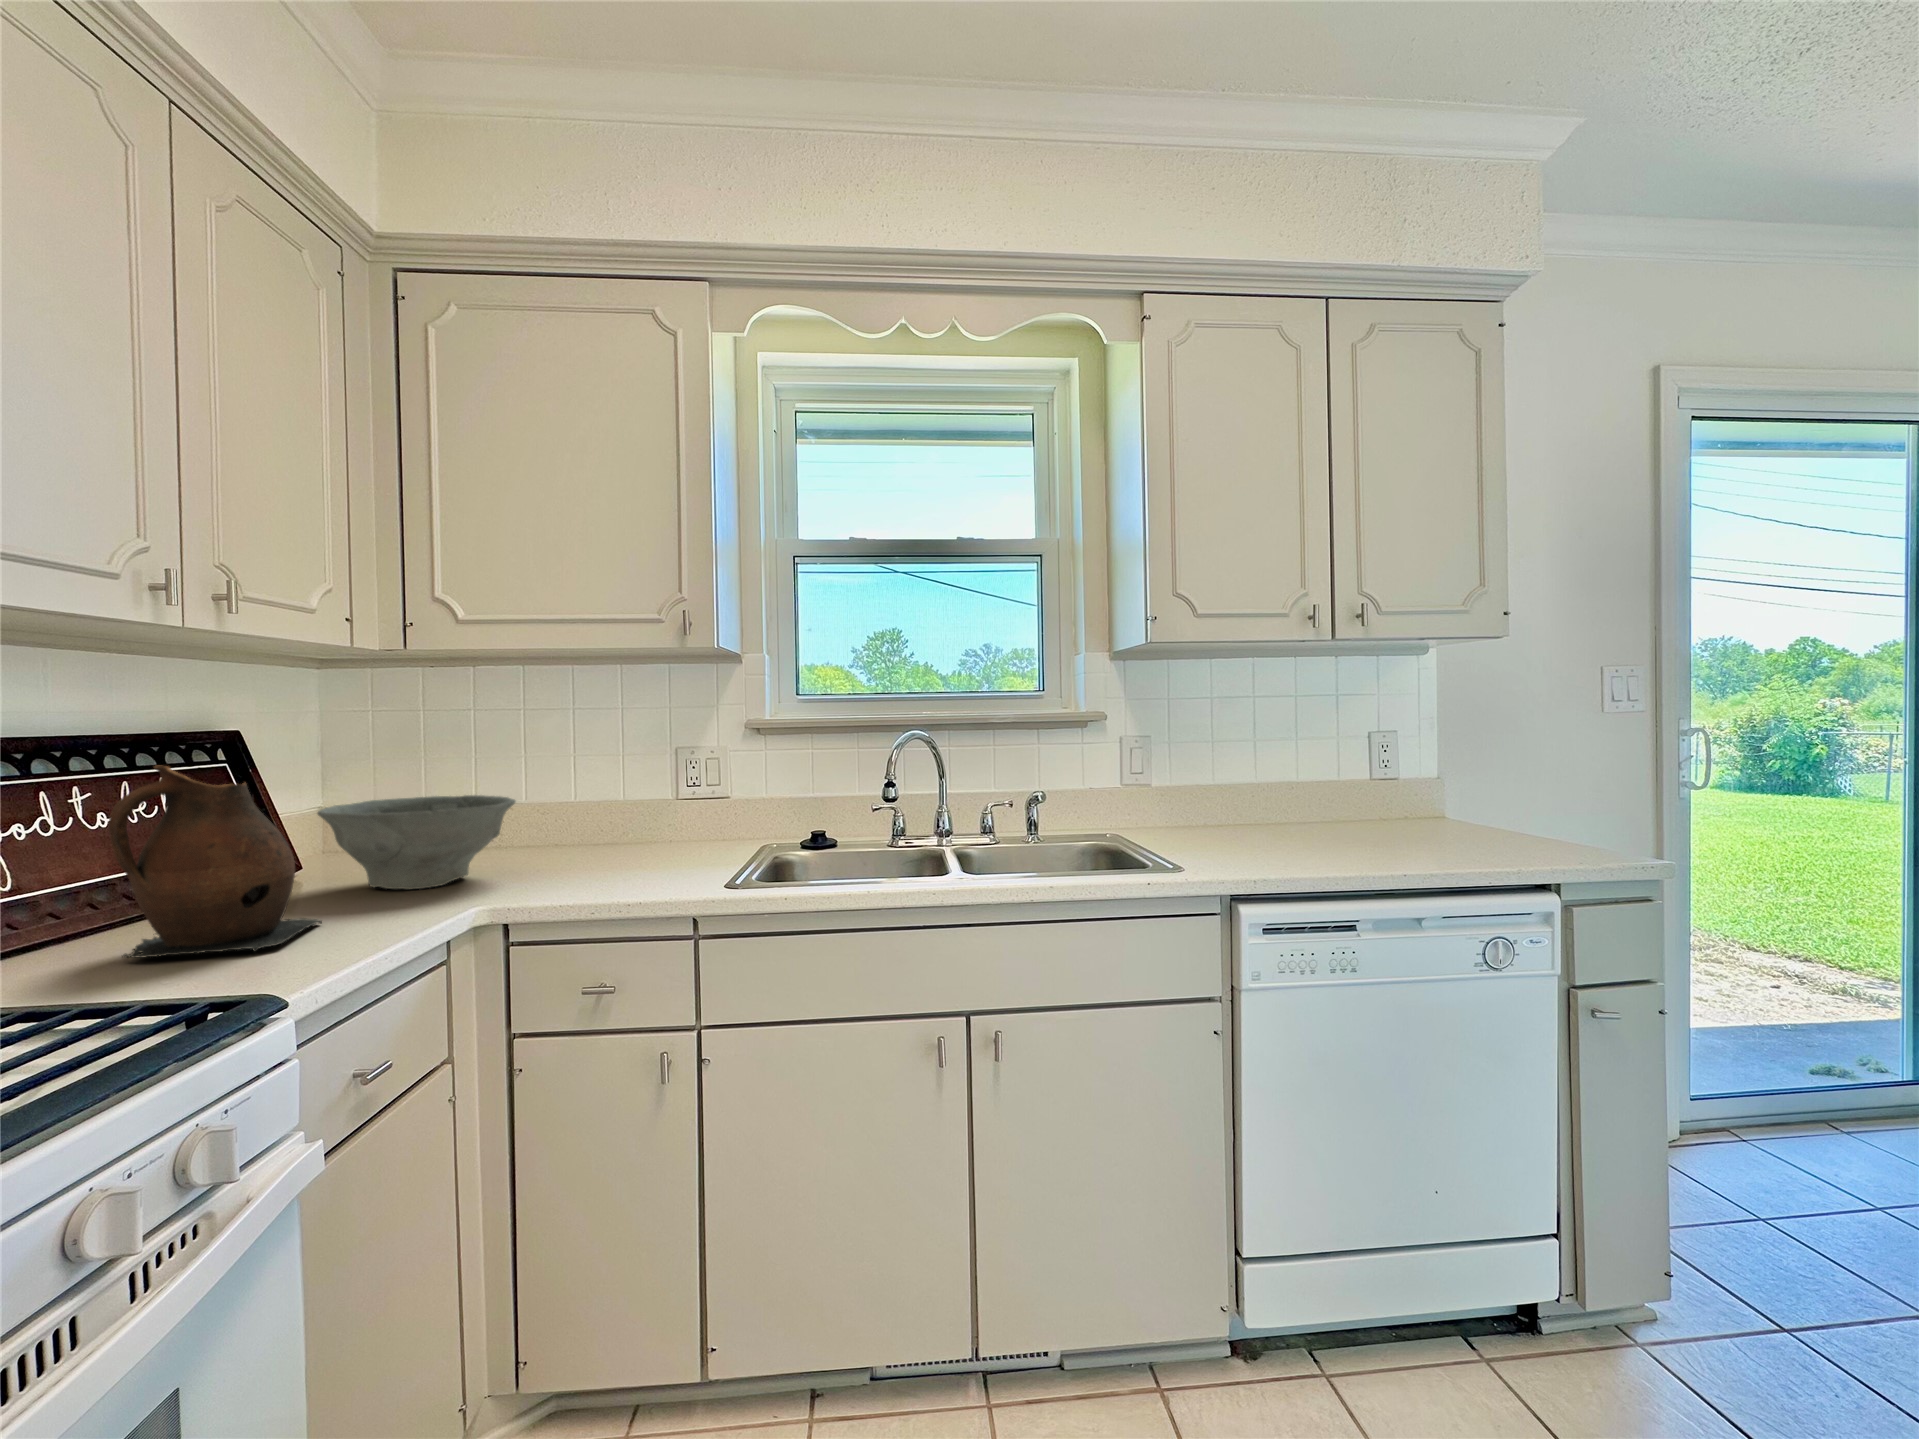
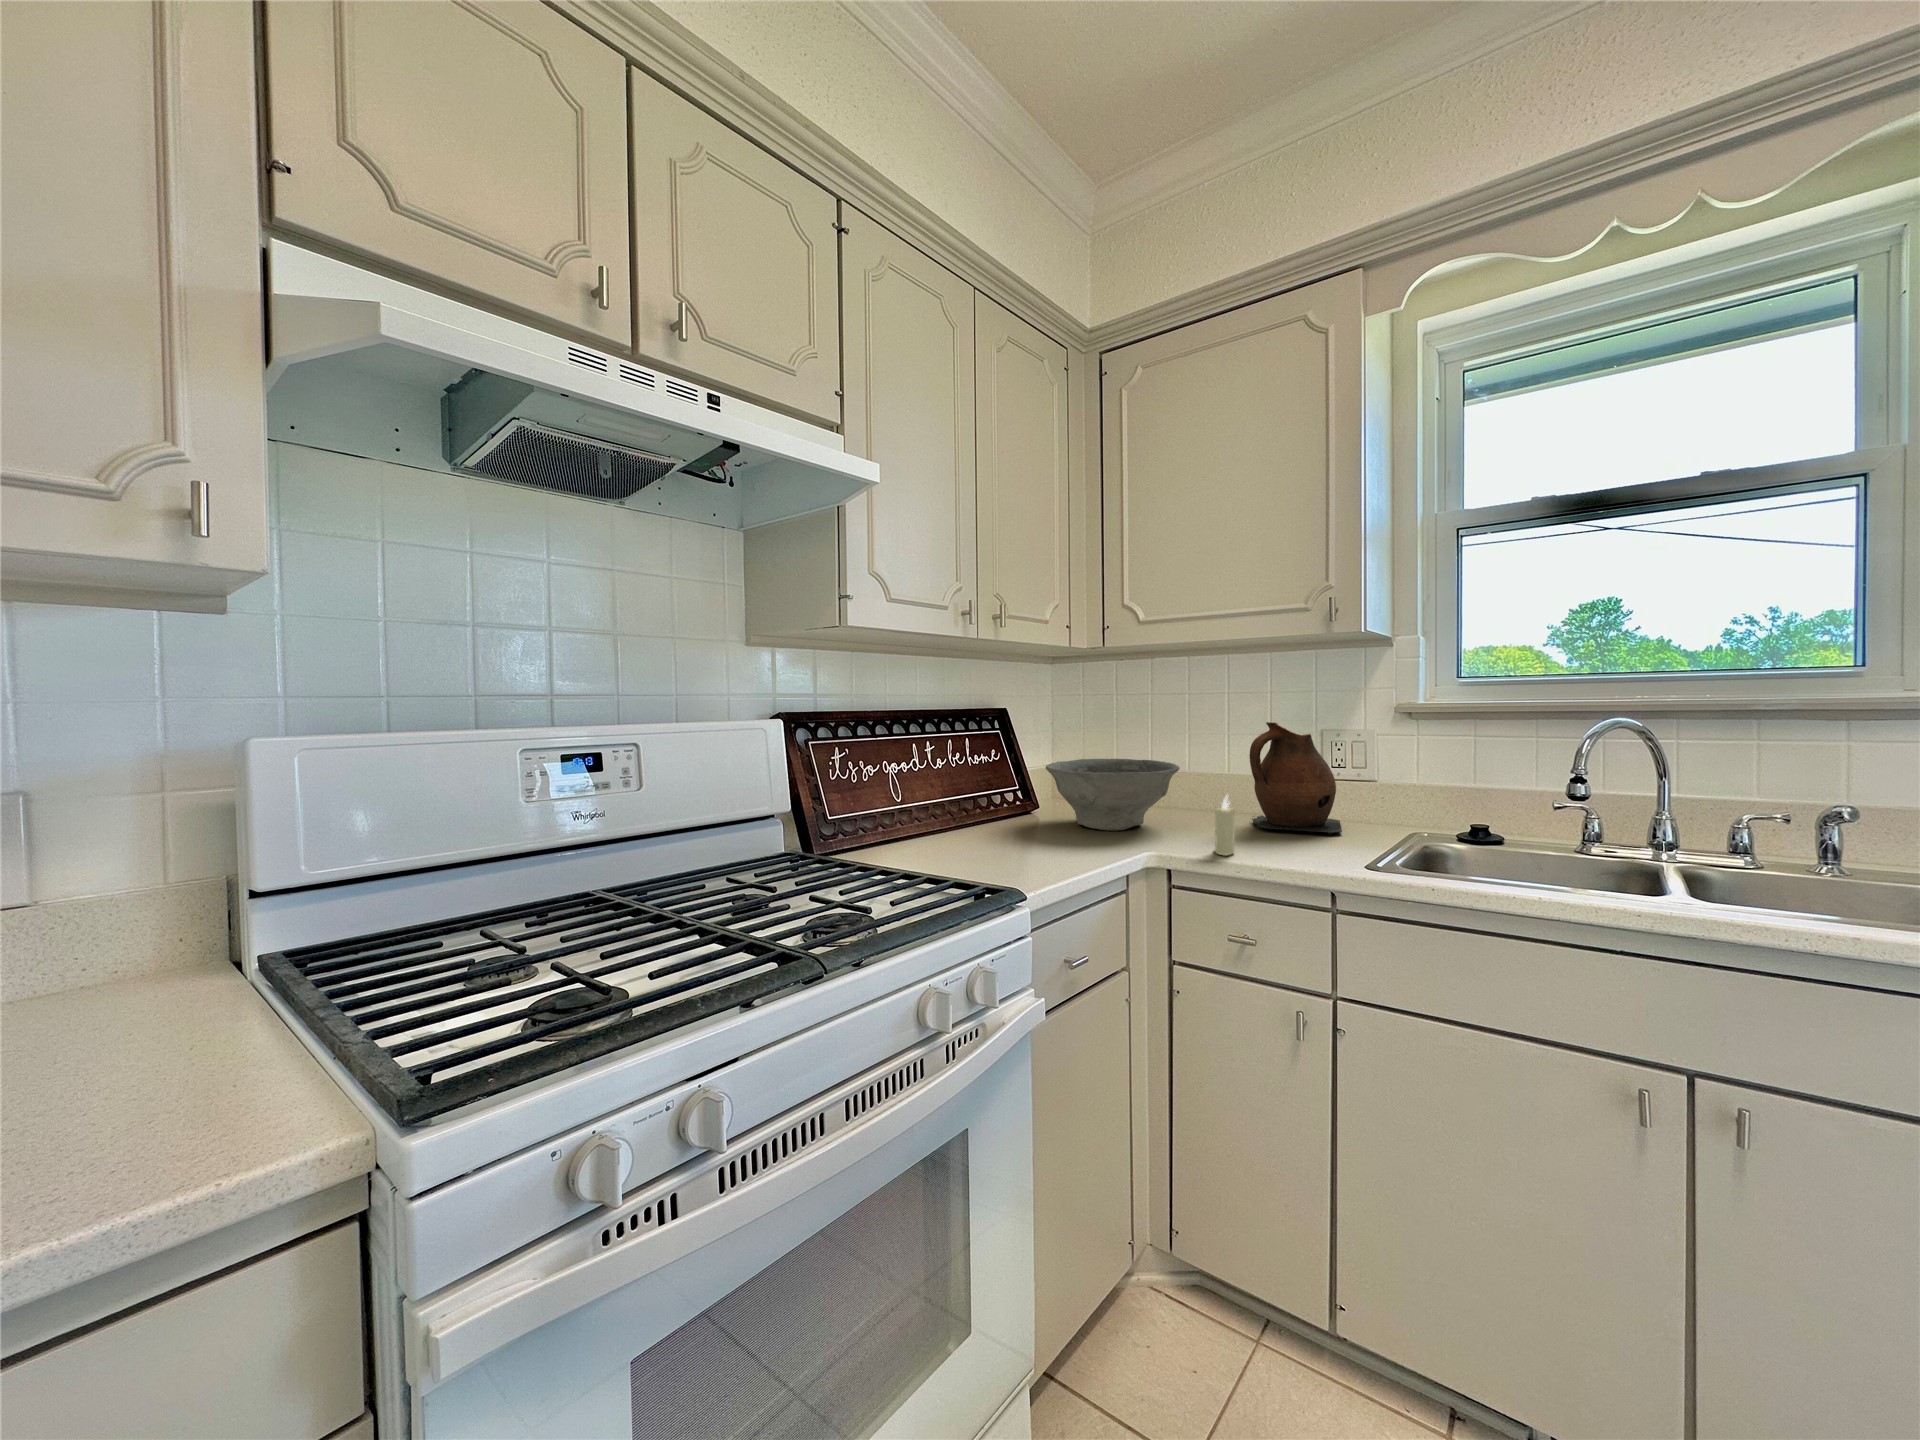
ceramic pitcher: present [109,766,322,958] -> present [1249,722,1342,835]
candle: none [564,823,590,894] -> present [1214,795,1235,856]

